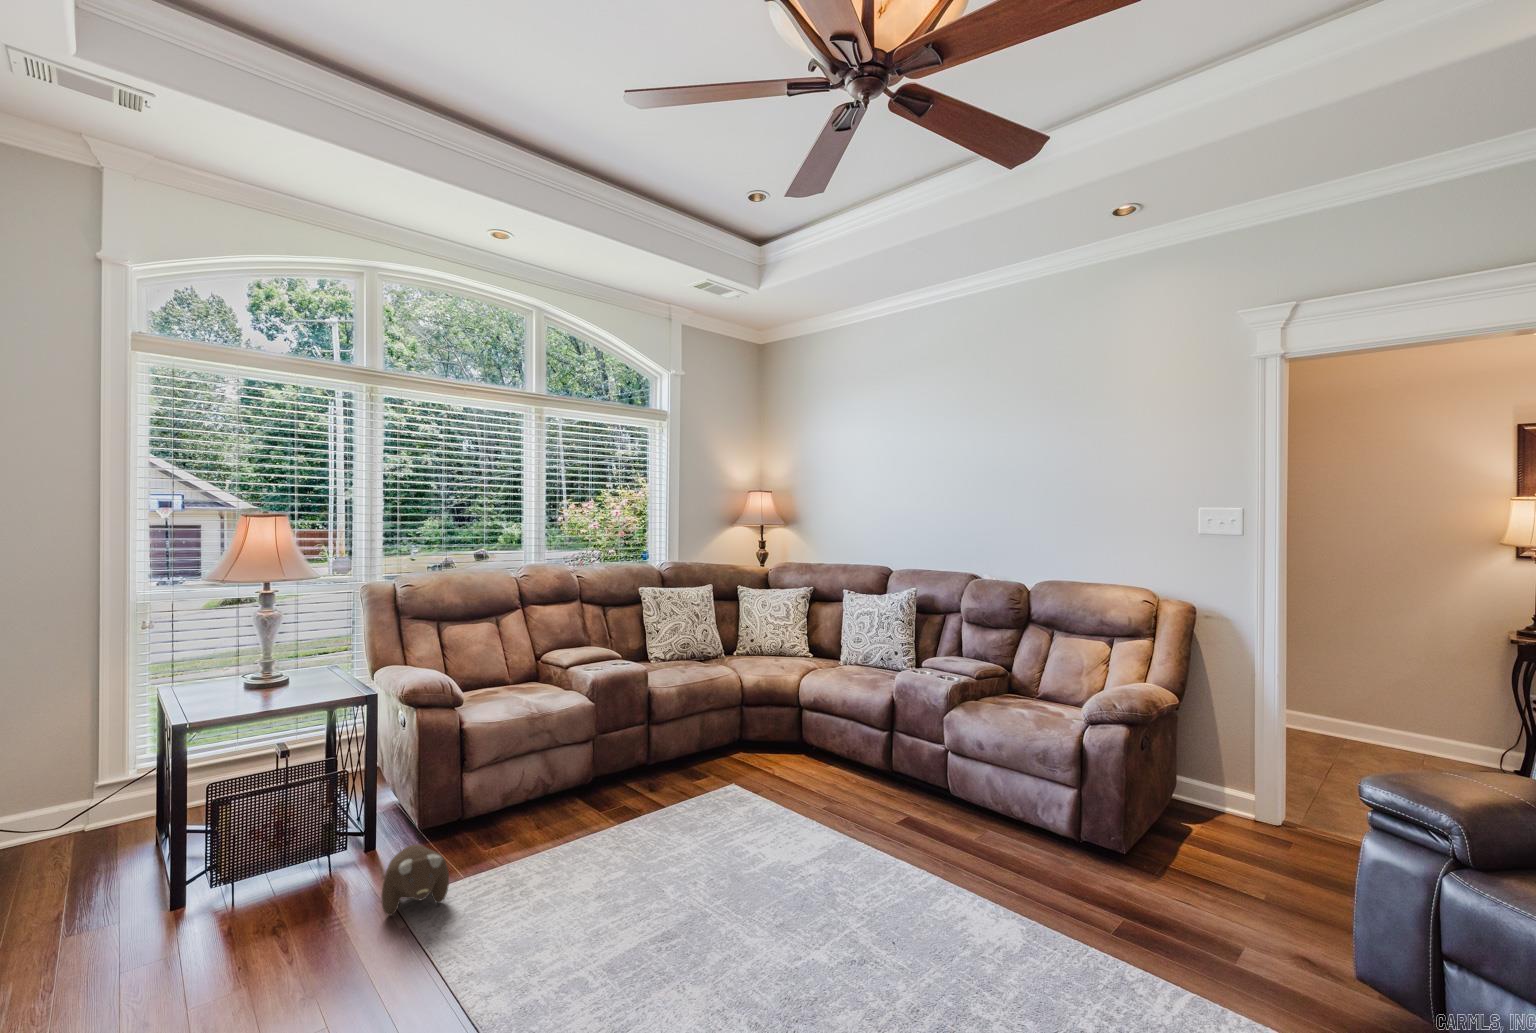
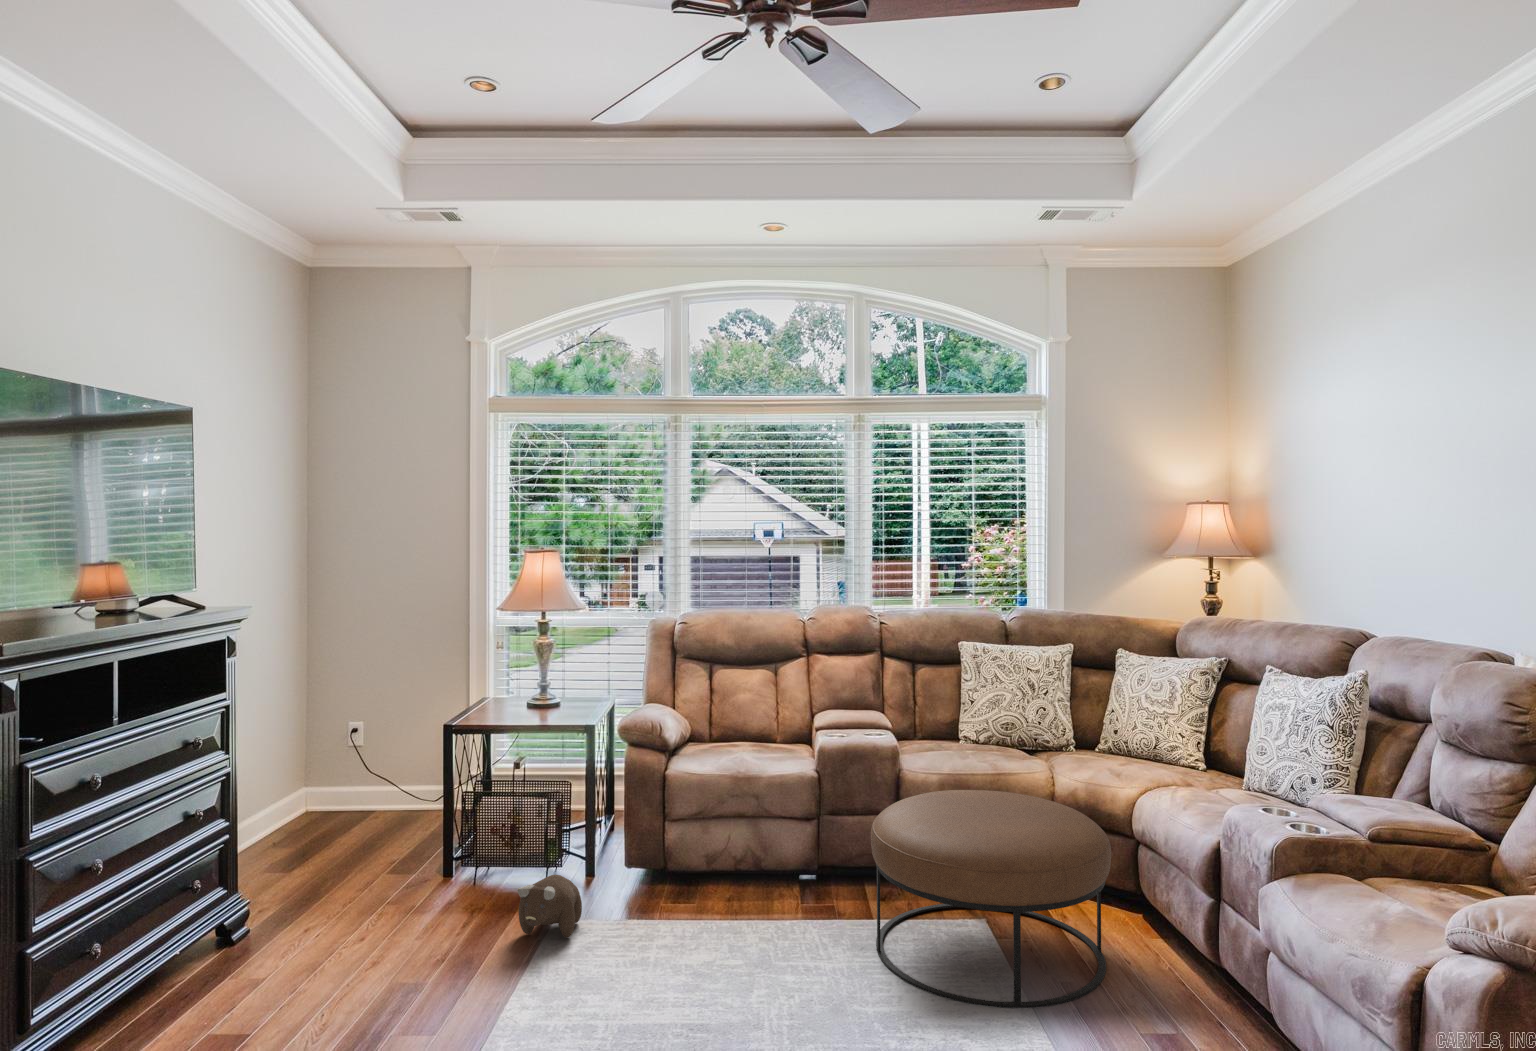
ottoman: none [677,689,846,836] -> present [871,790,1111,1008]

